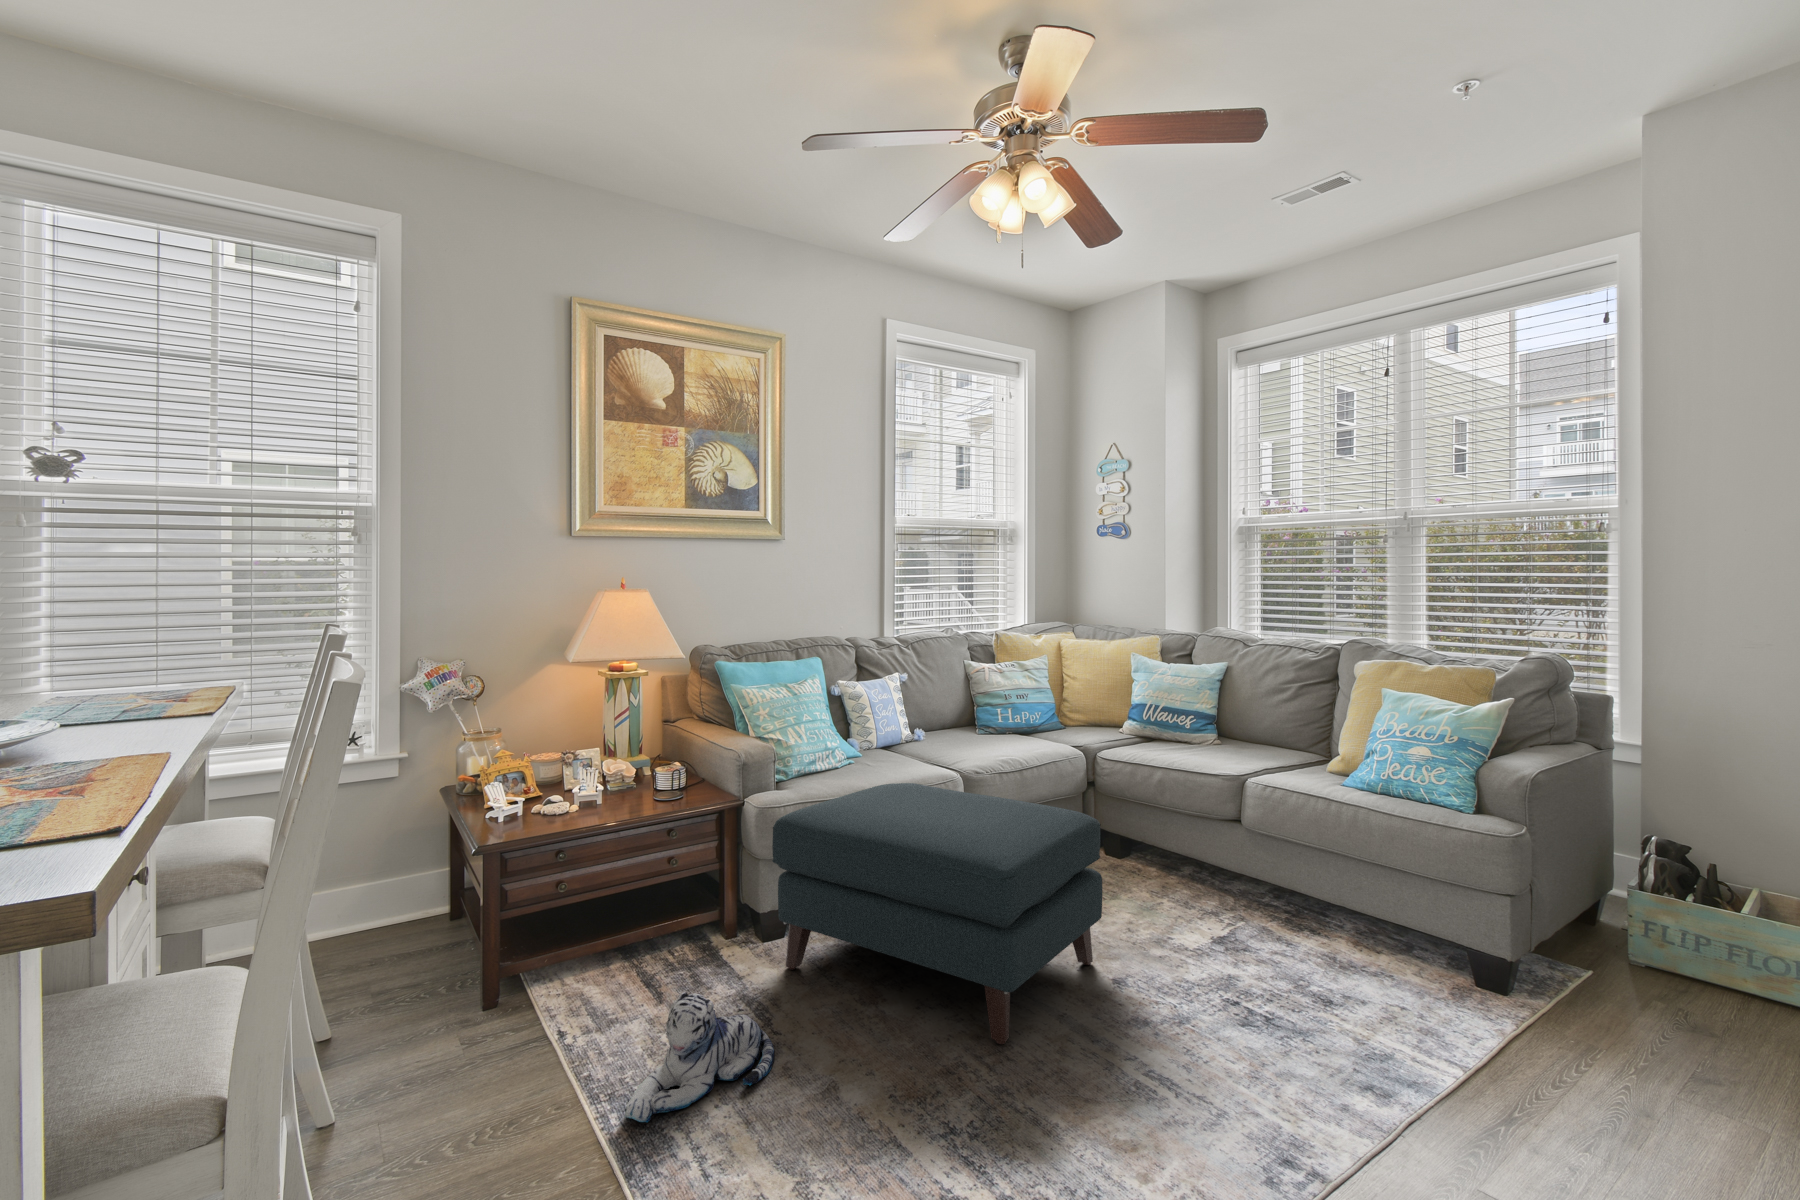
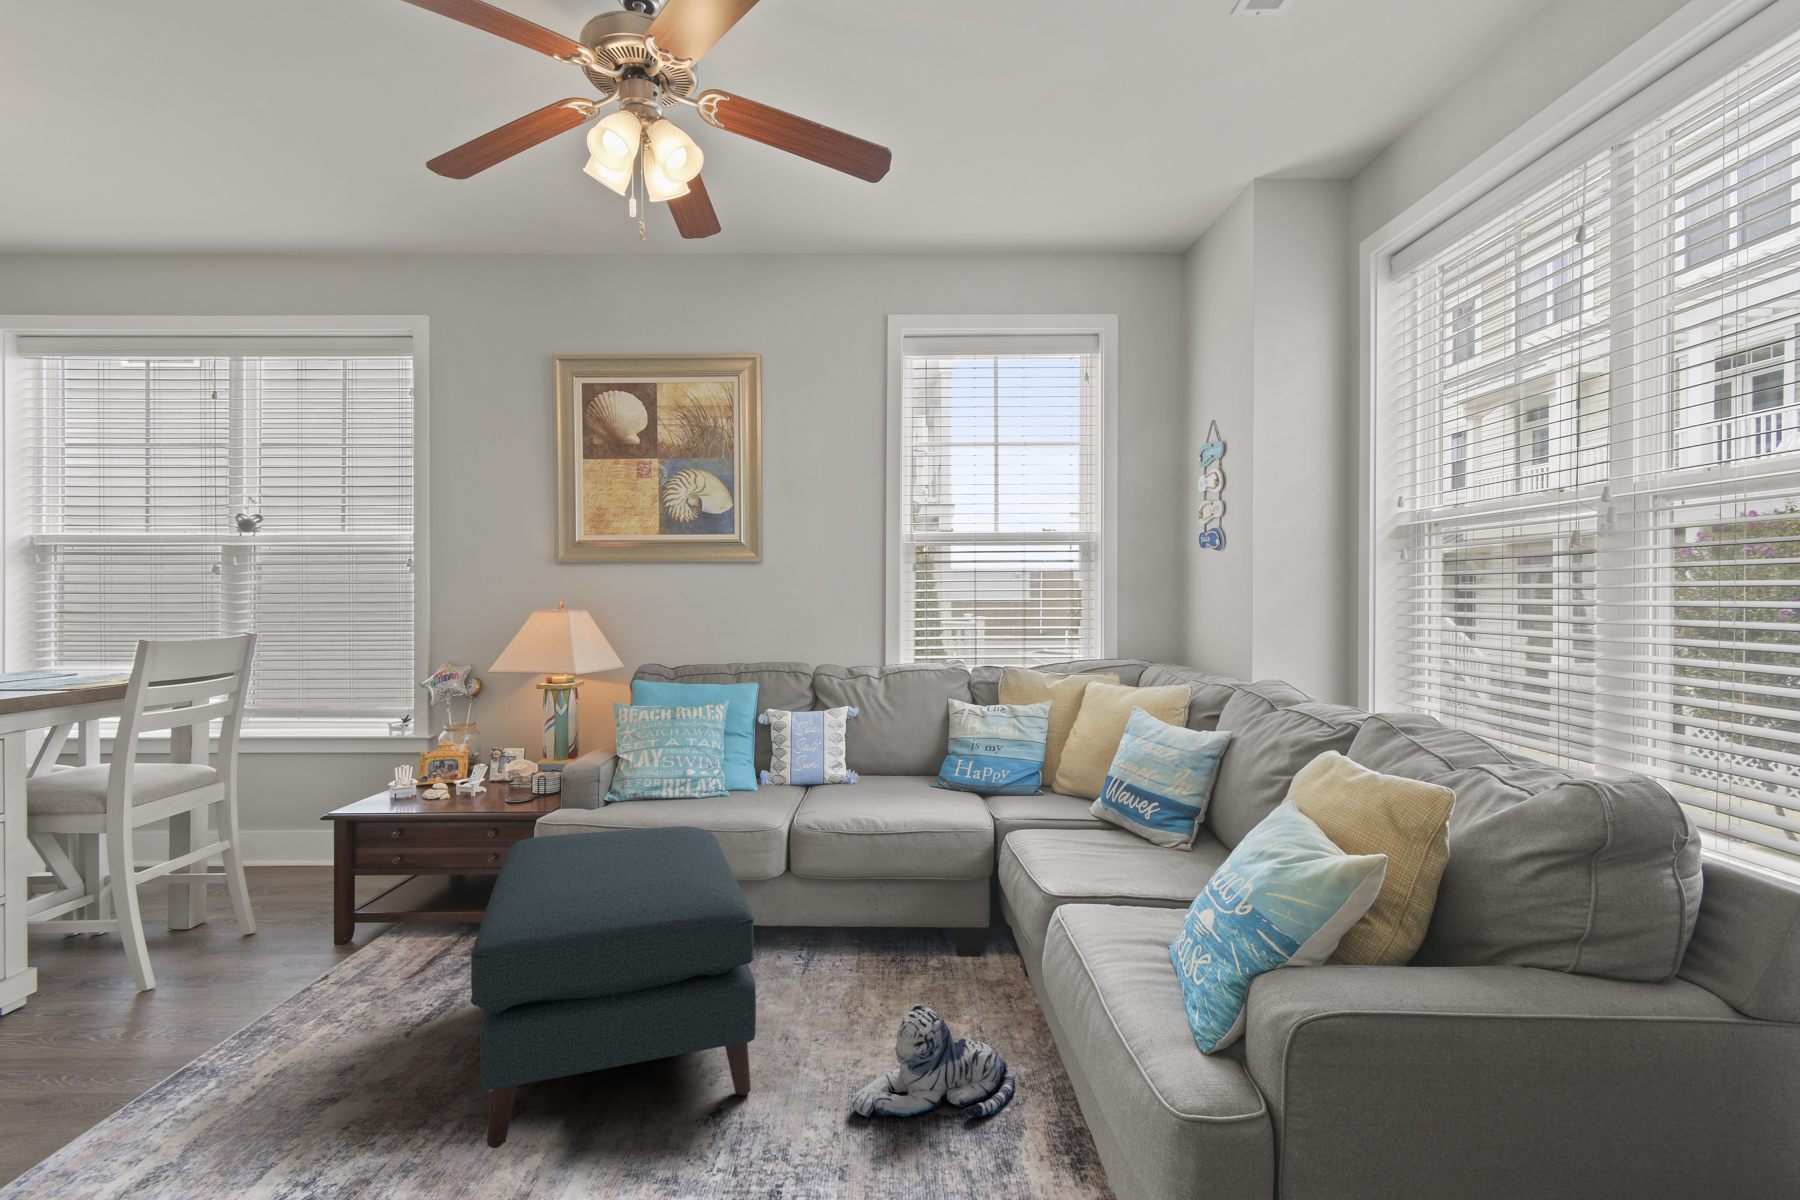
plush toy: present [625,992,775,1122] -> present [850,1004,1015,1118]

